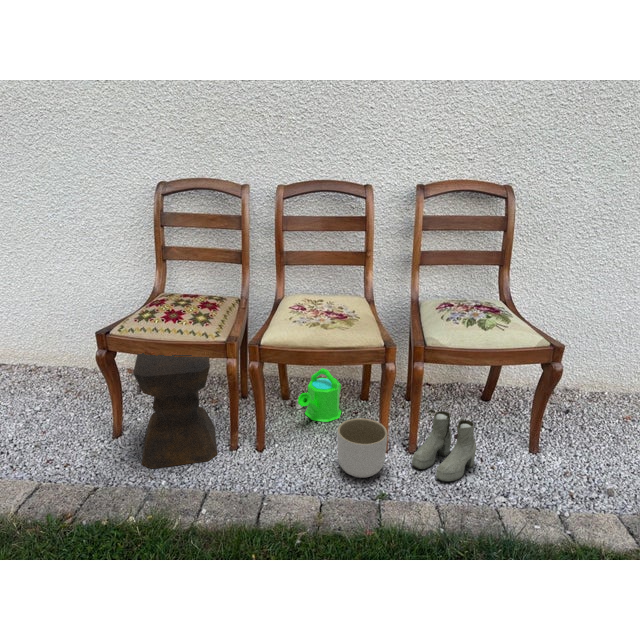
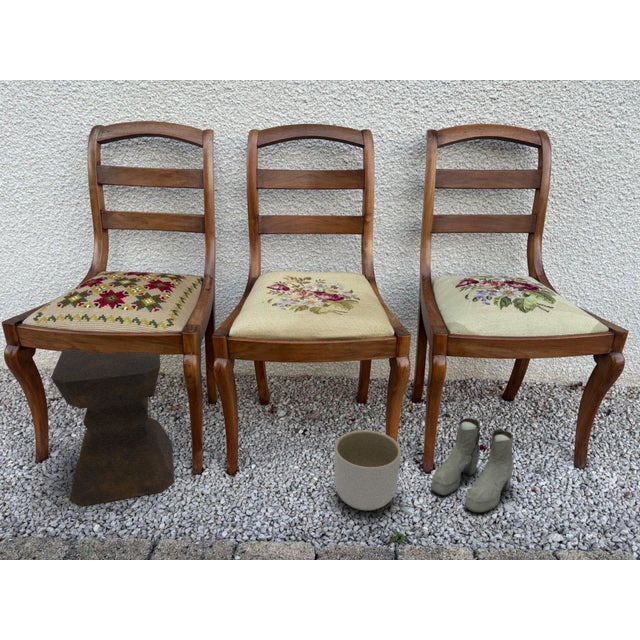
watering can: present [298,369,342,422] -> none [280,365,335,433]

